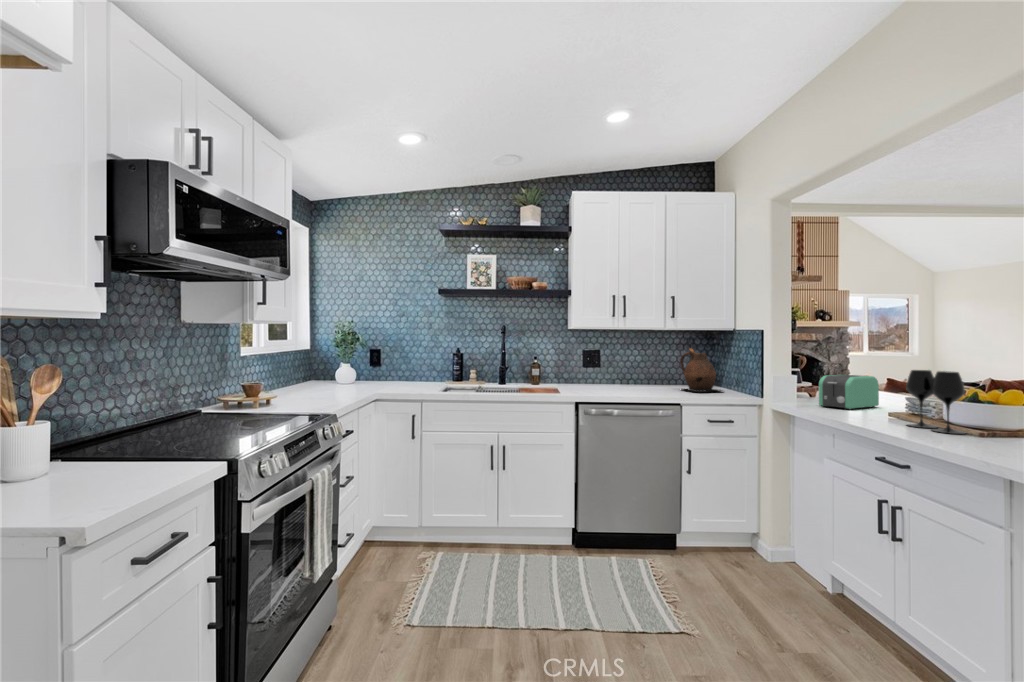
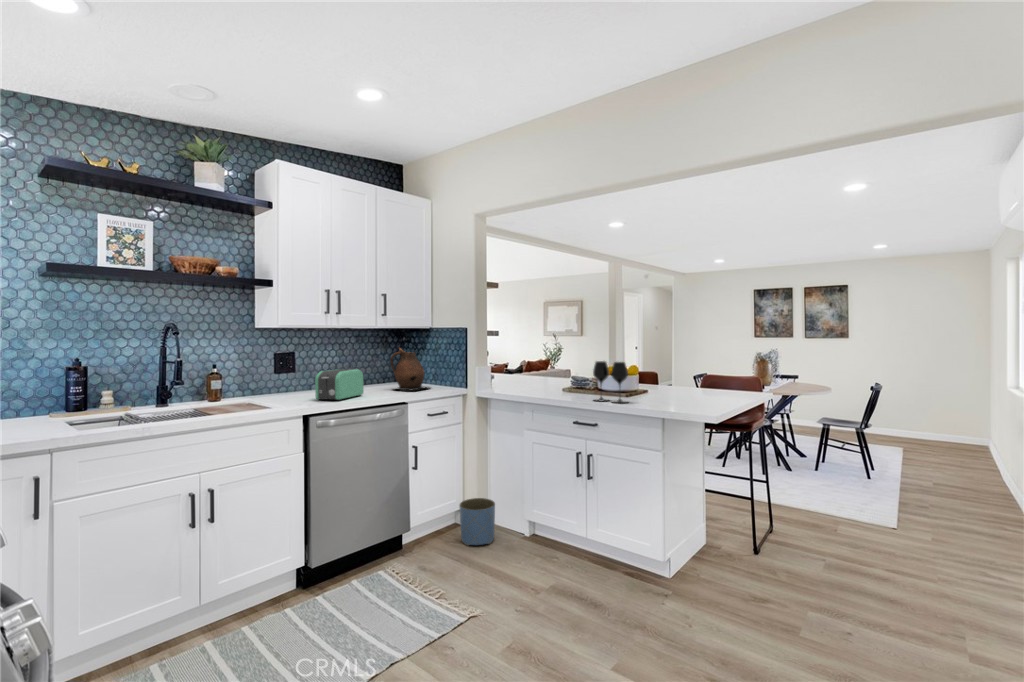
toaster: present [819,375,879,410] -> present [315,369,364,400]
planter: none [739,520,785,579] -> present [460,498,495,546]

